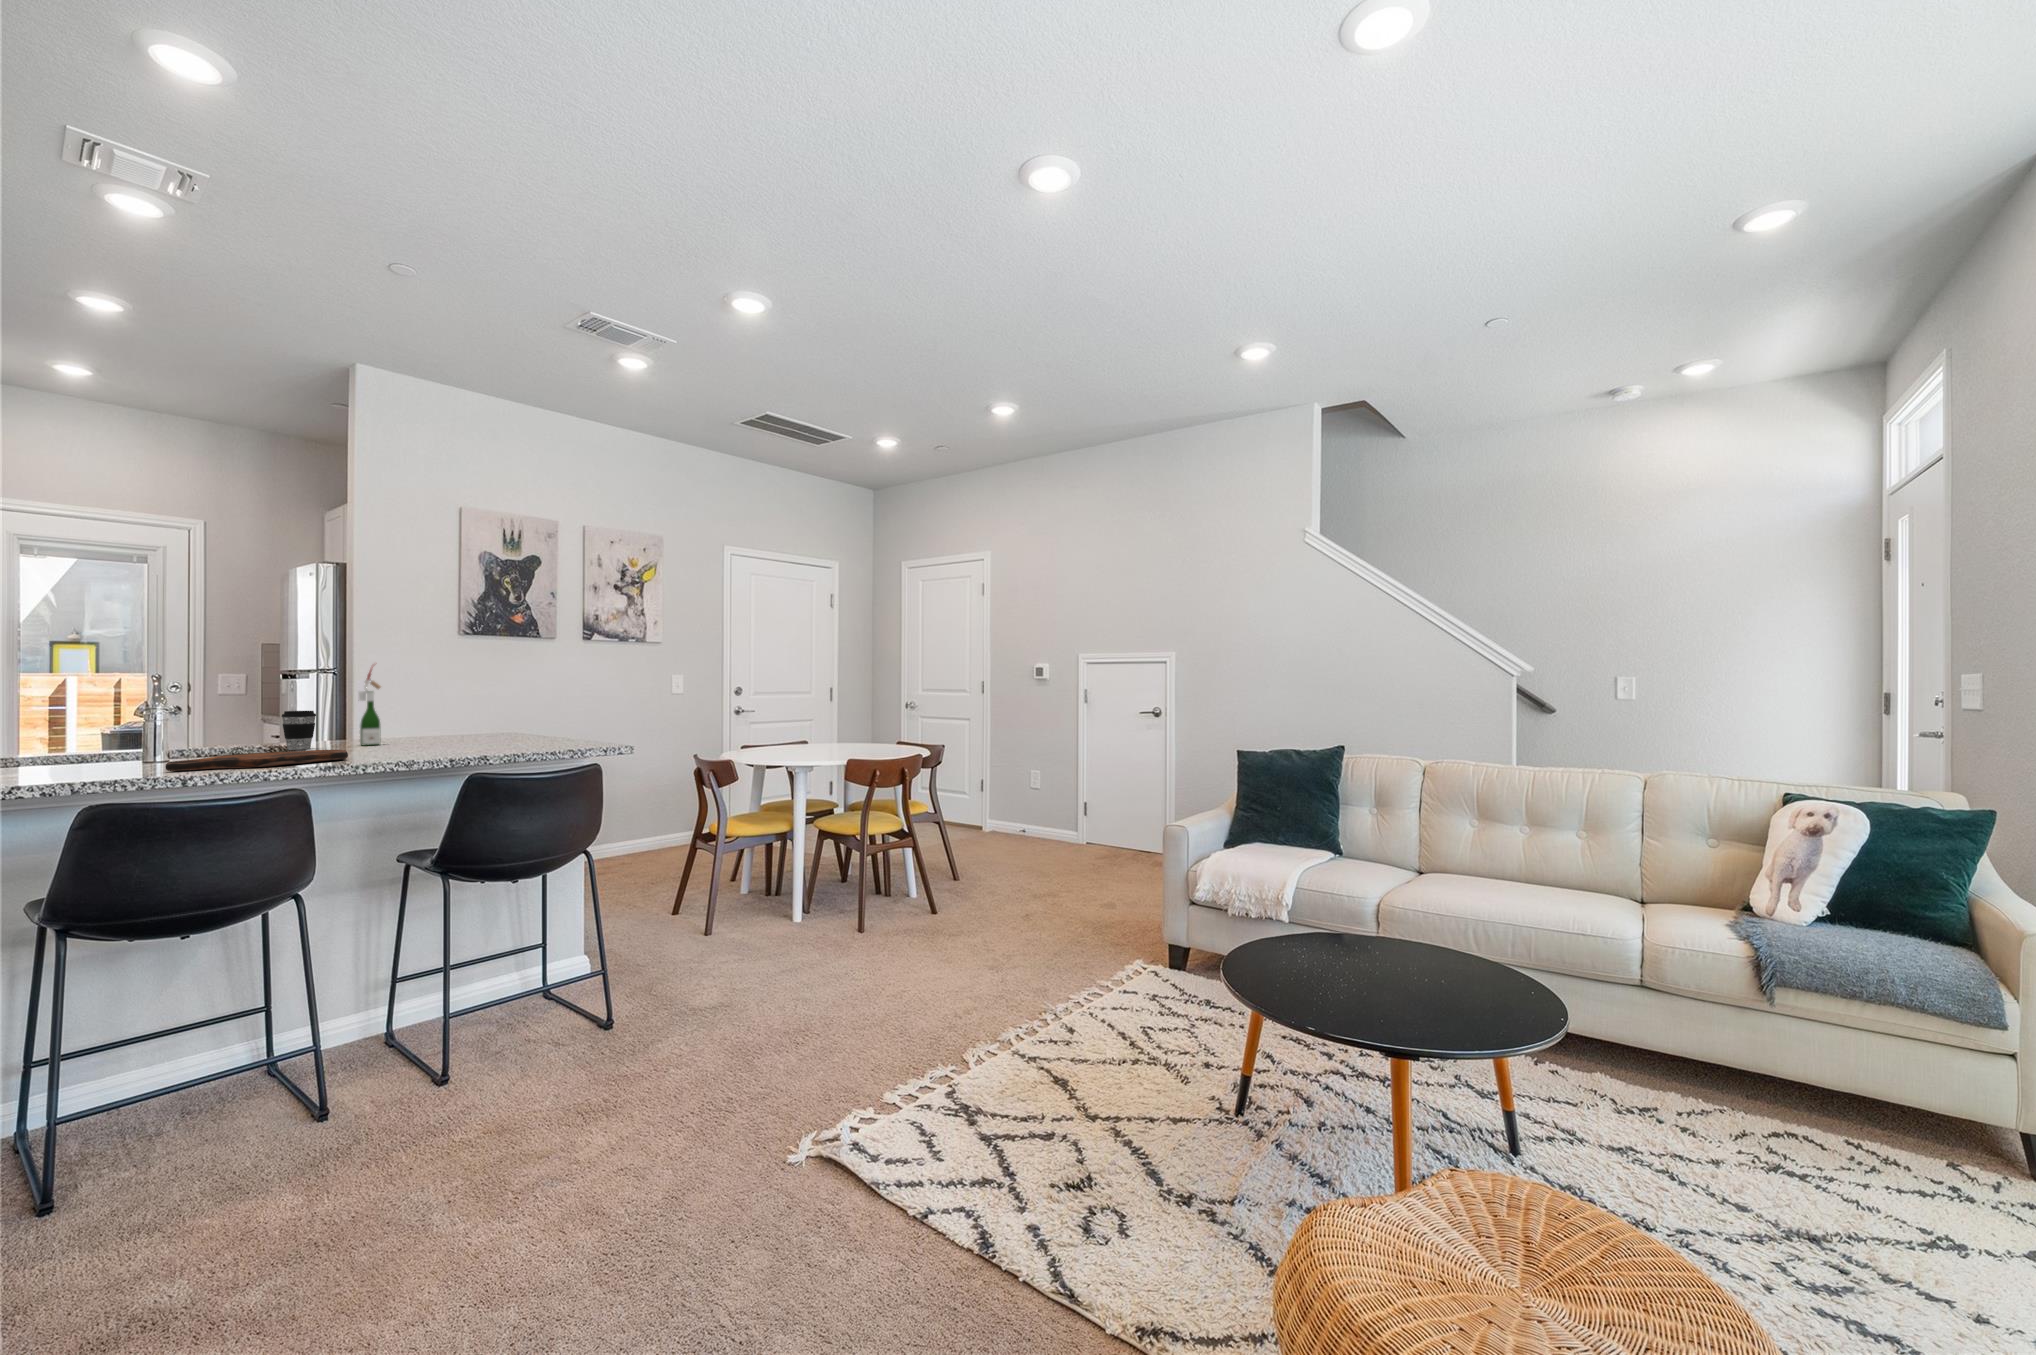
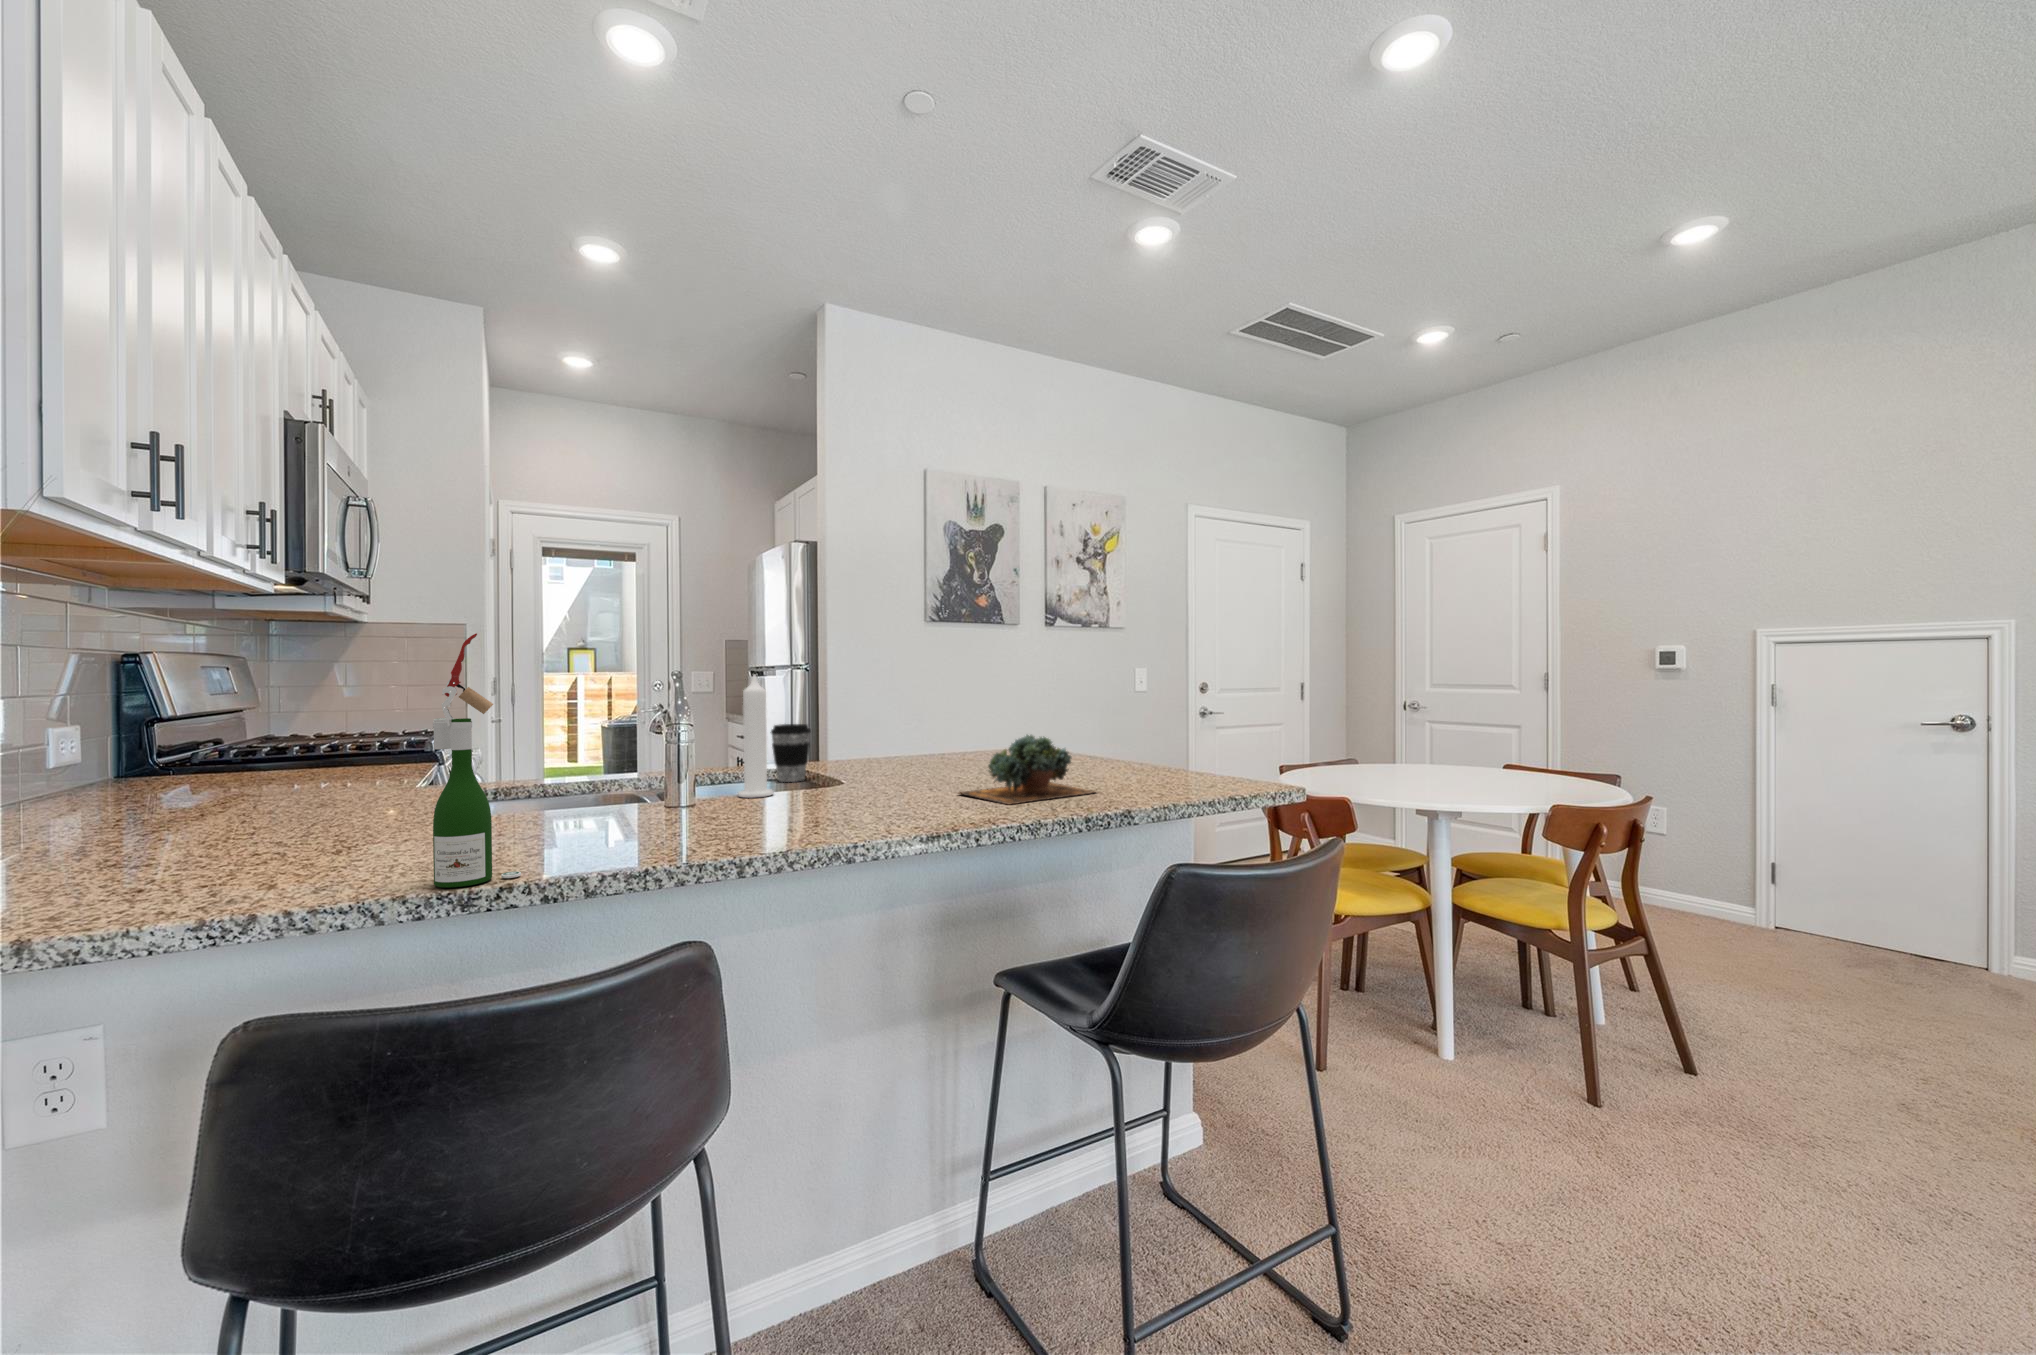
wine bottle: present [359,667,381,746] -> present [433,633,521,888]
candle: none [250,676,280,755] -> present [738,675,773,798]
succulent plant: none [418,713,516,753] -> present [959,735,1094,805]
cutting board: present [165,750,348,771] -> none [623,802,883,857]

